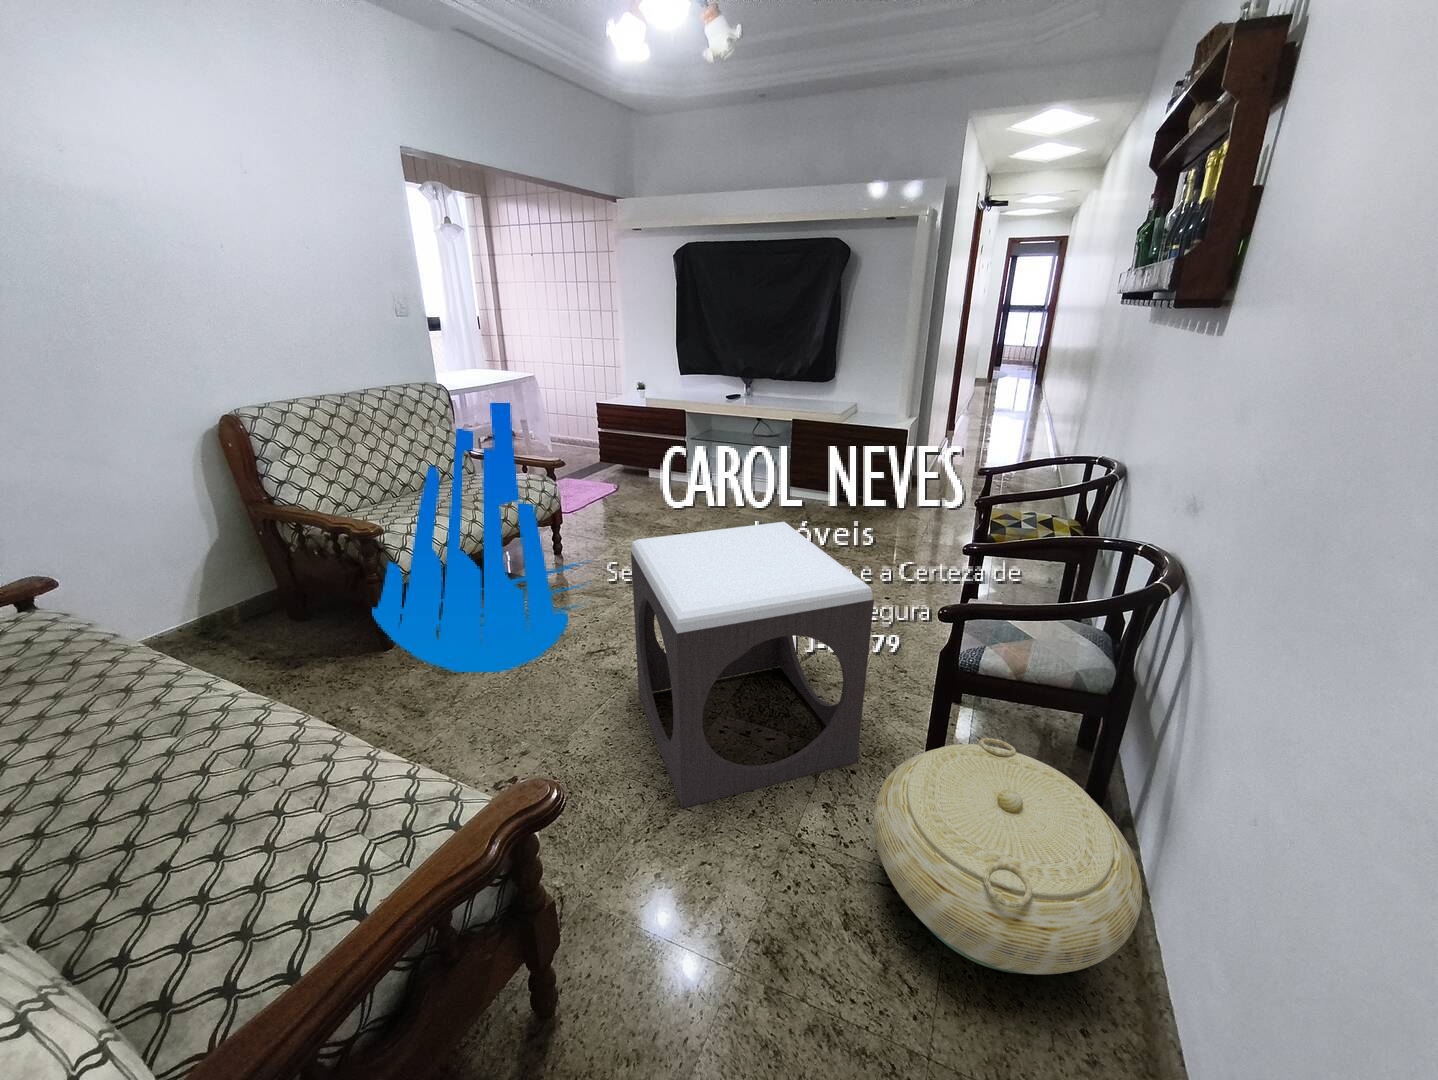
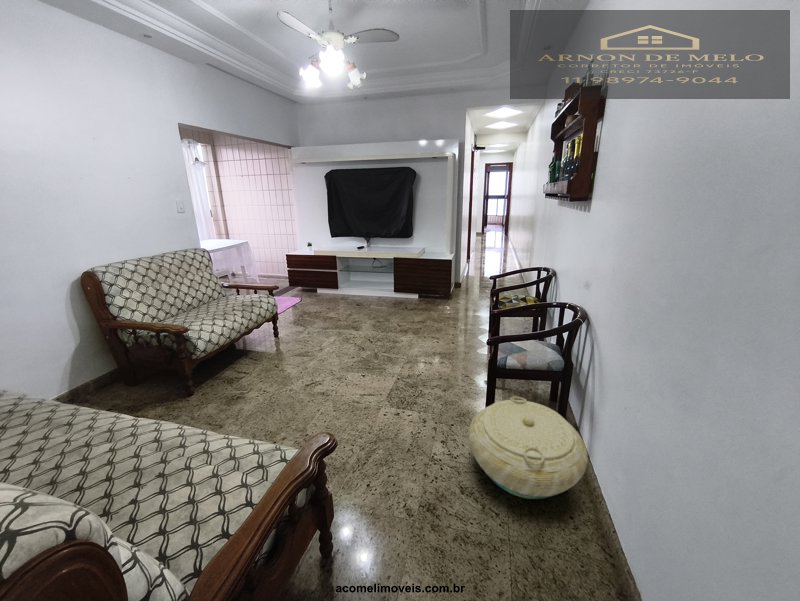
footstool: present [631,522,874,808] -> none [333,306,456,453]

